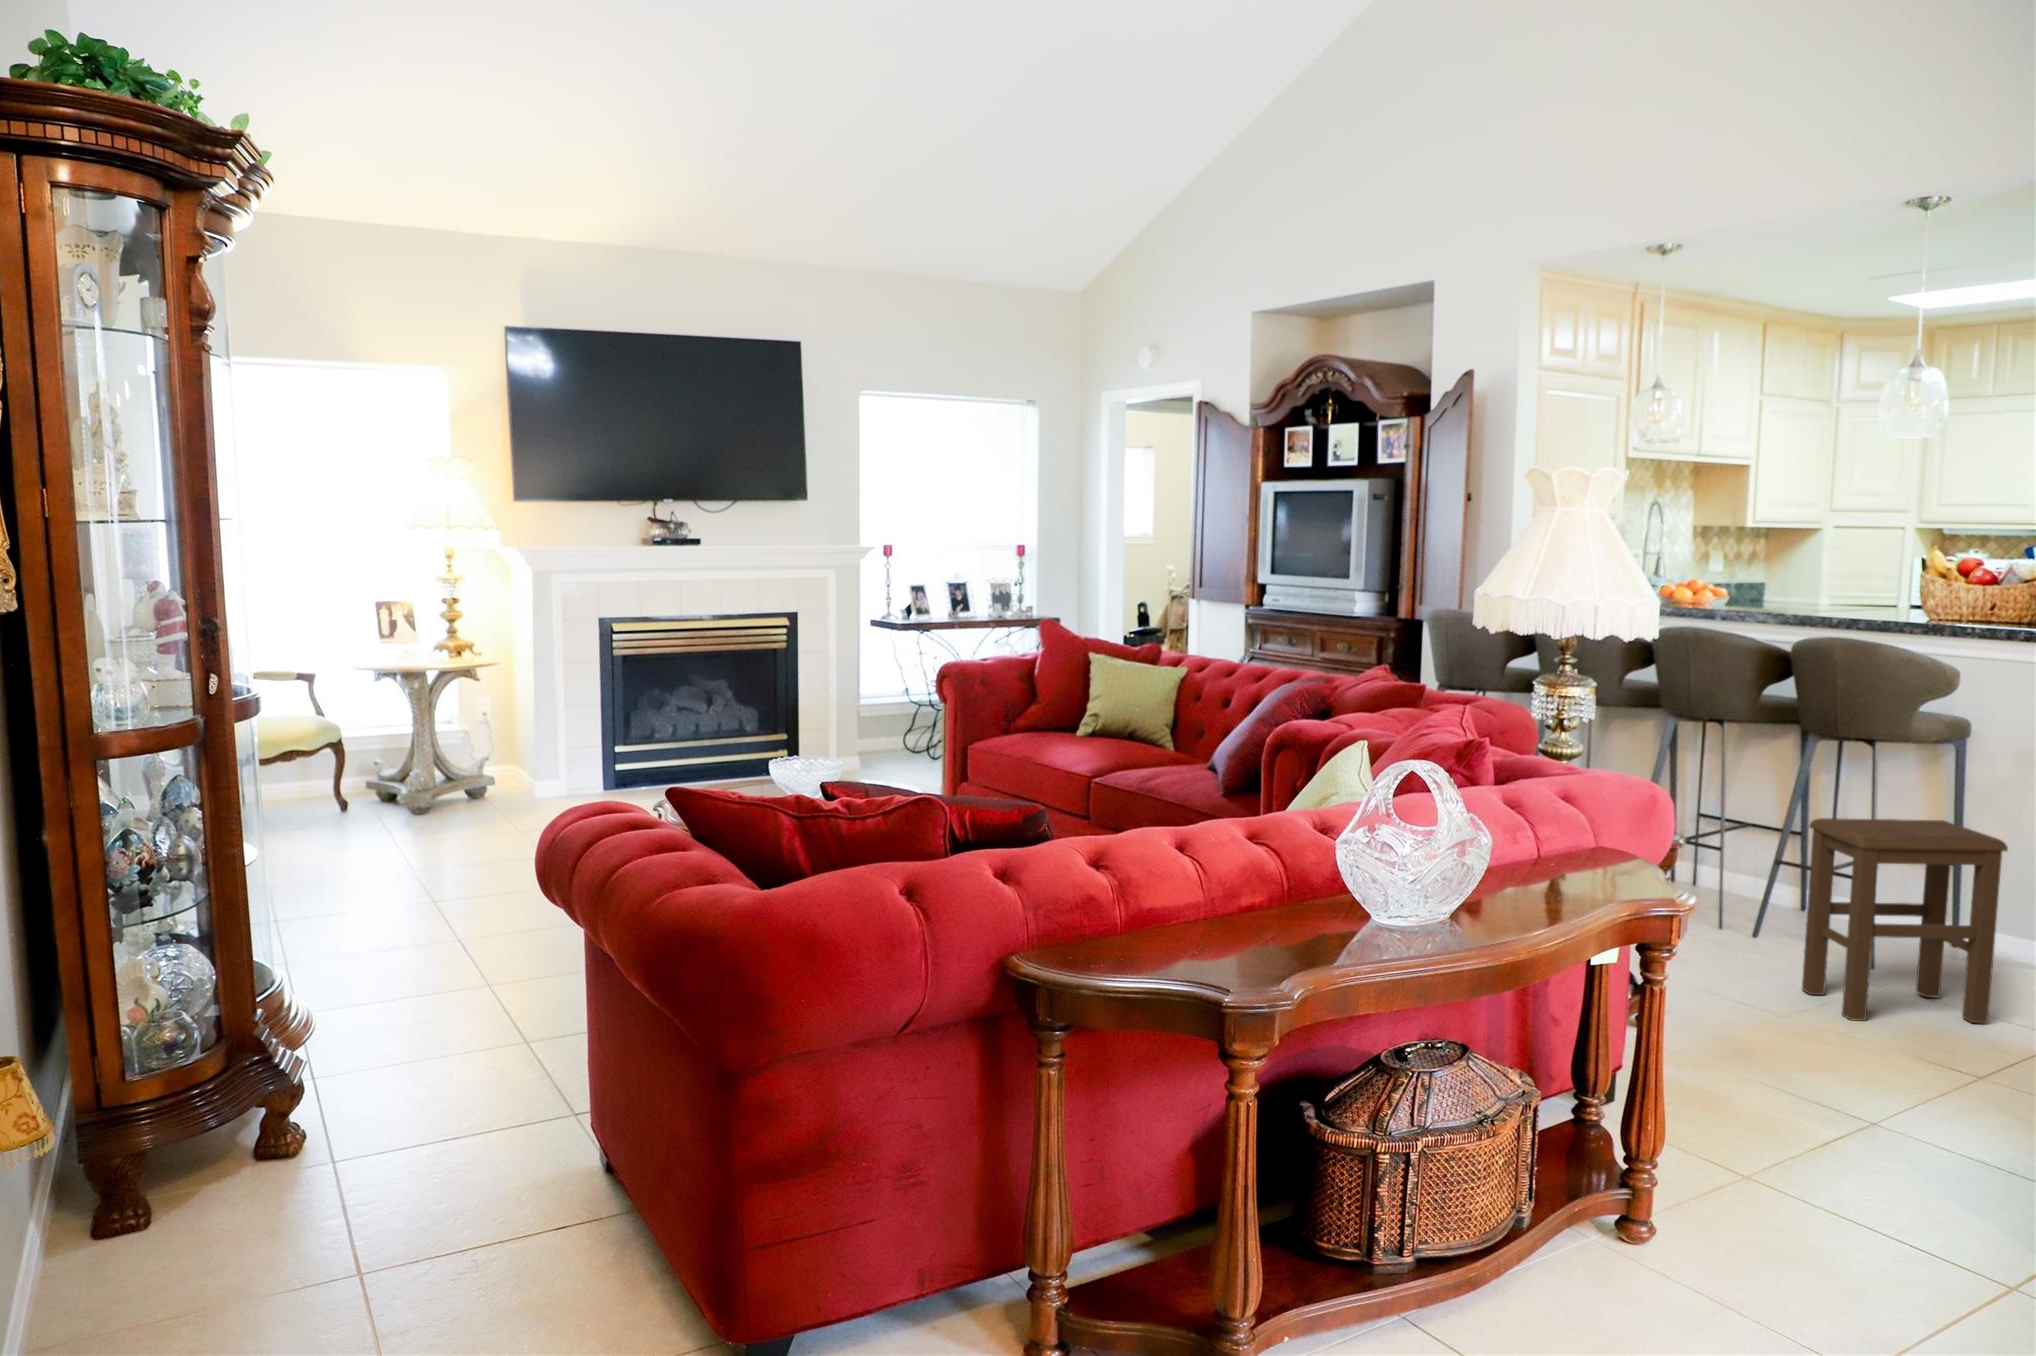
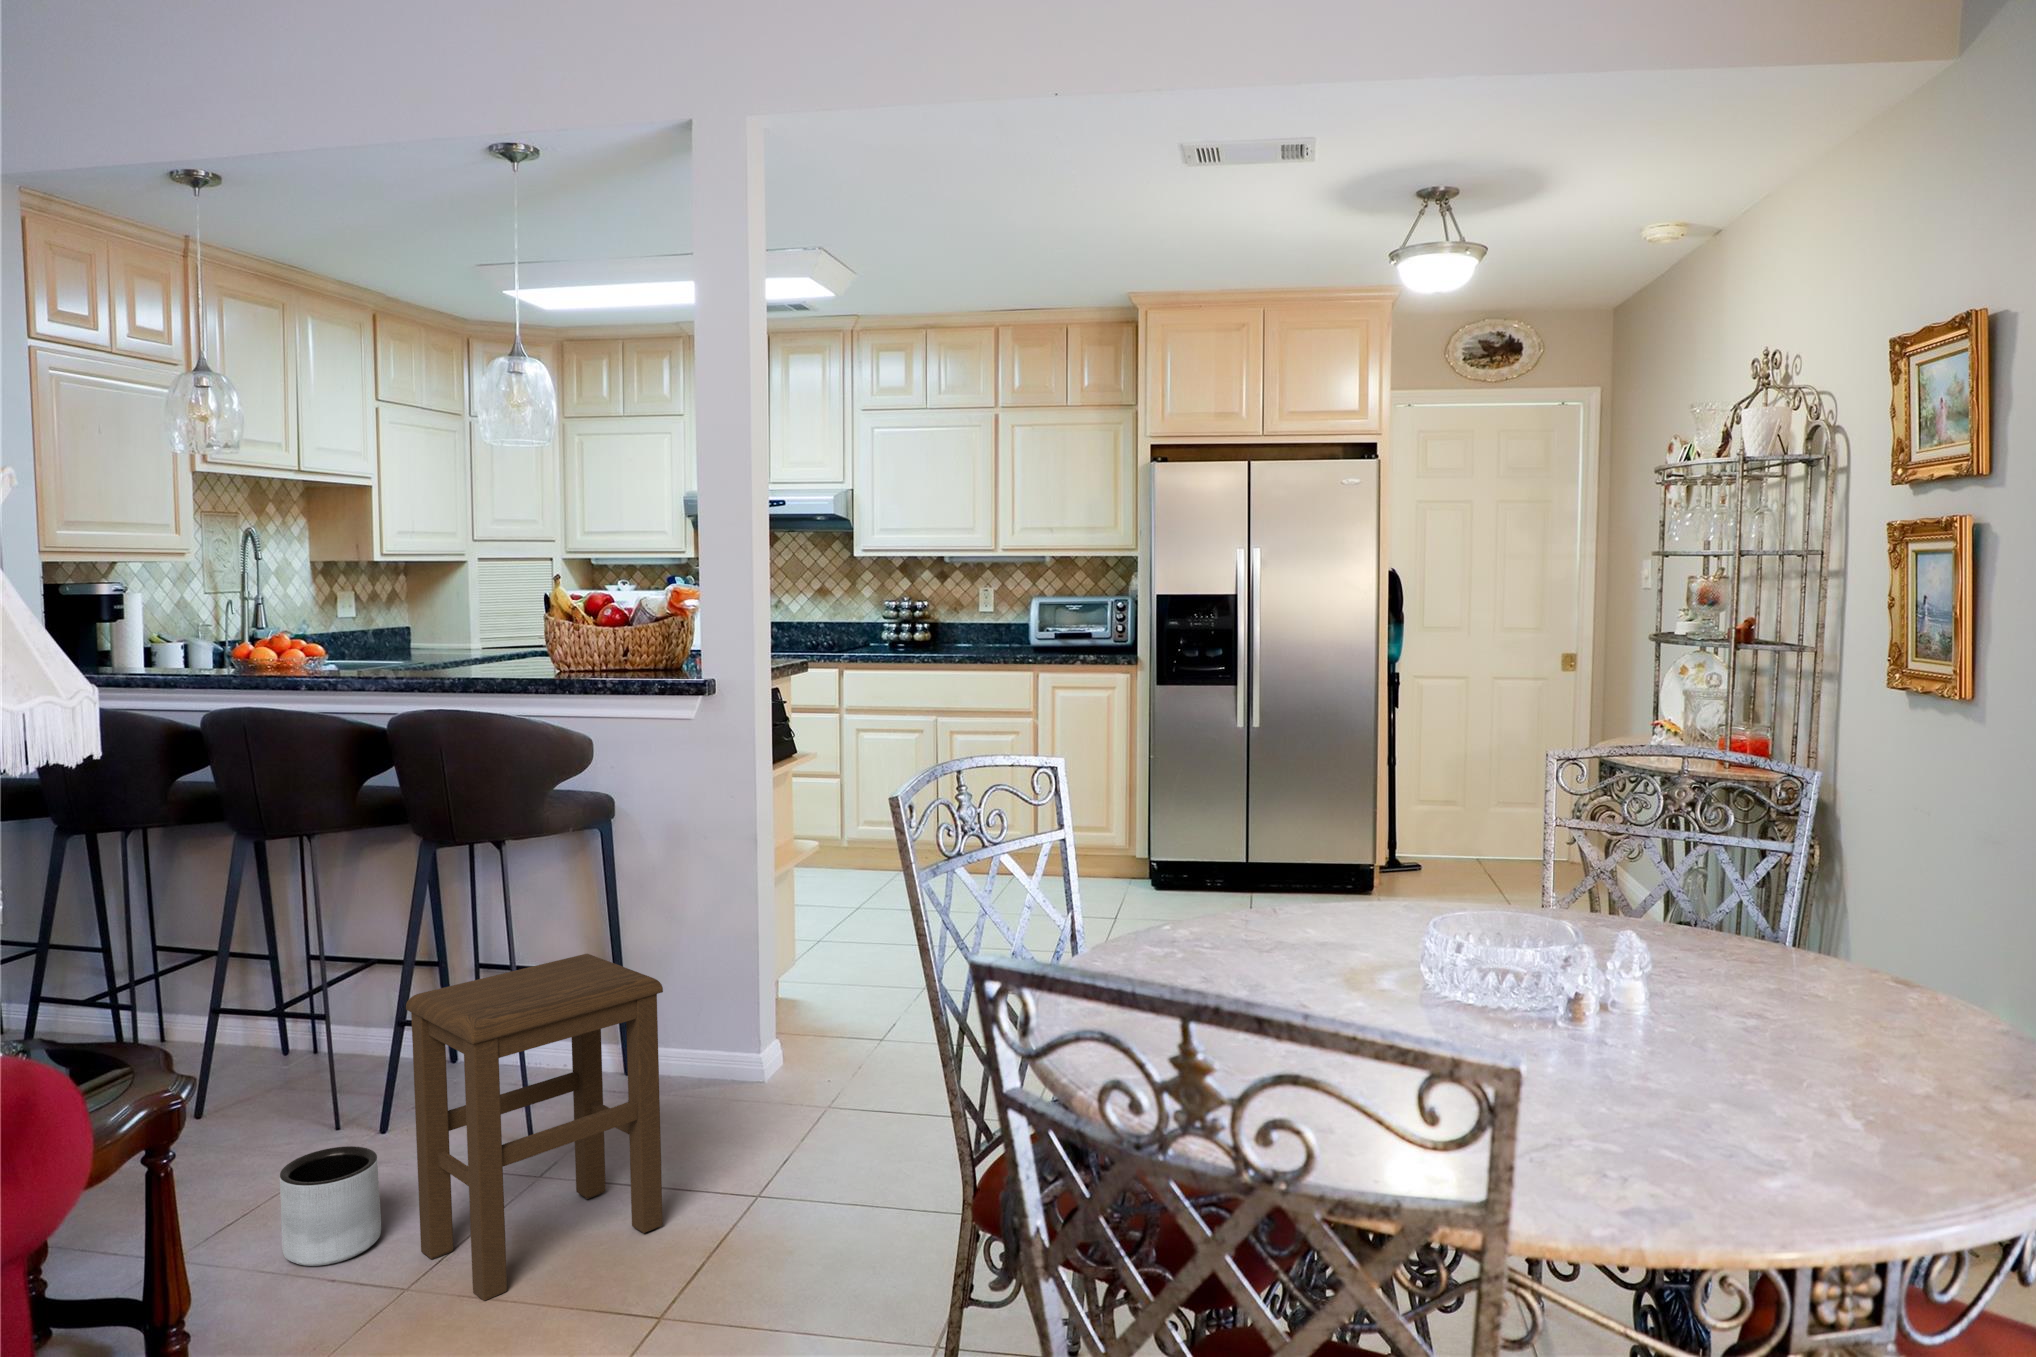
planter: none [1710,913,1776,981] -> present [279,1146,381,1266]

